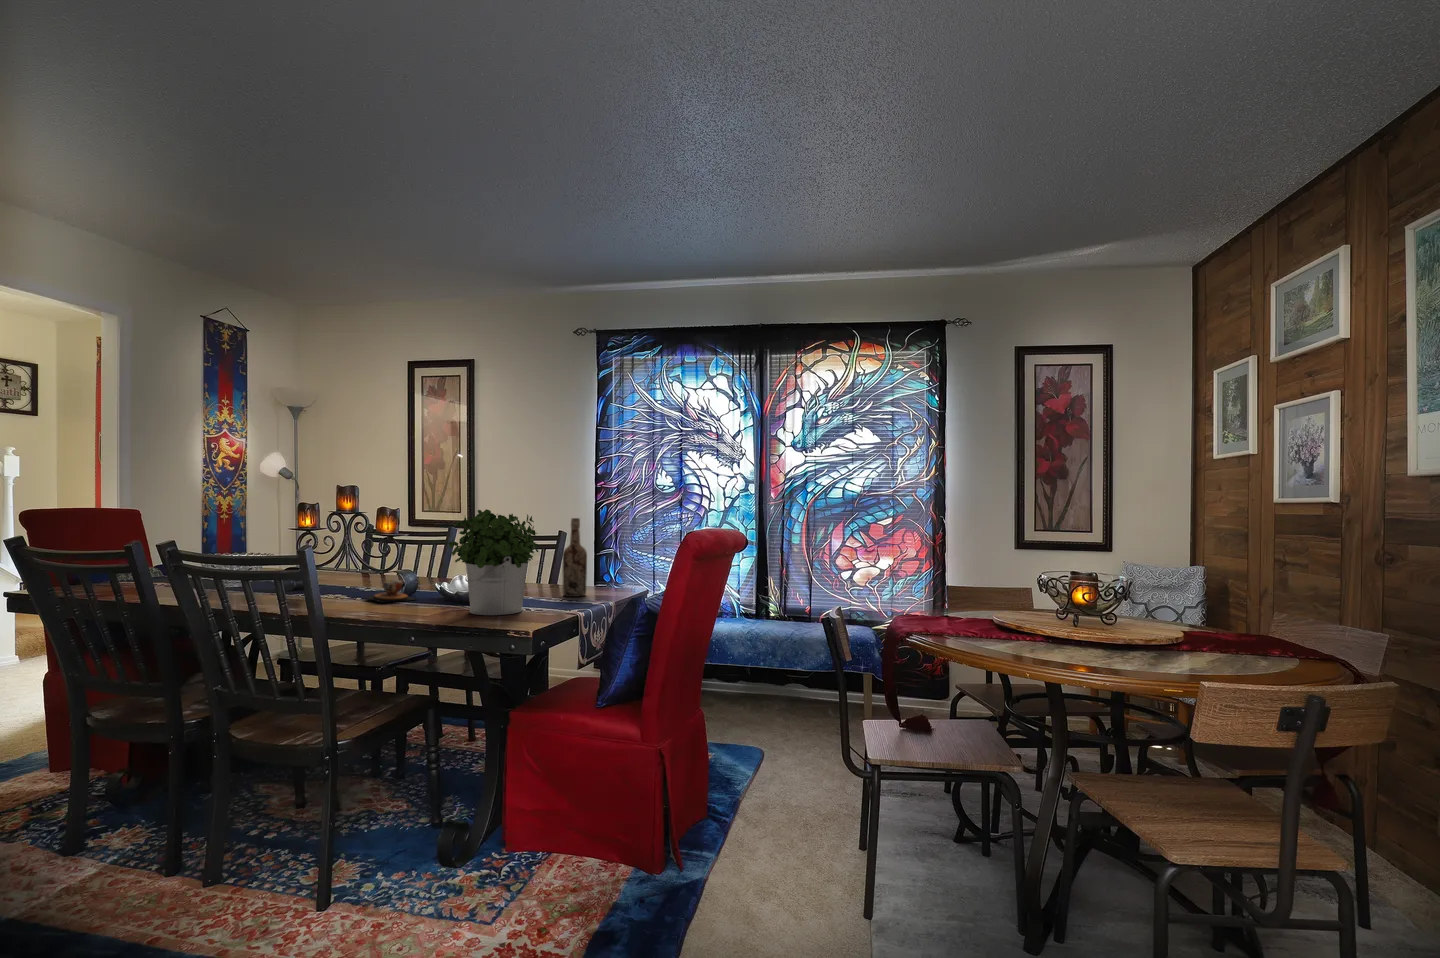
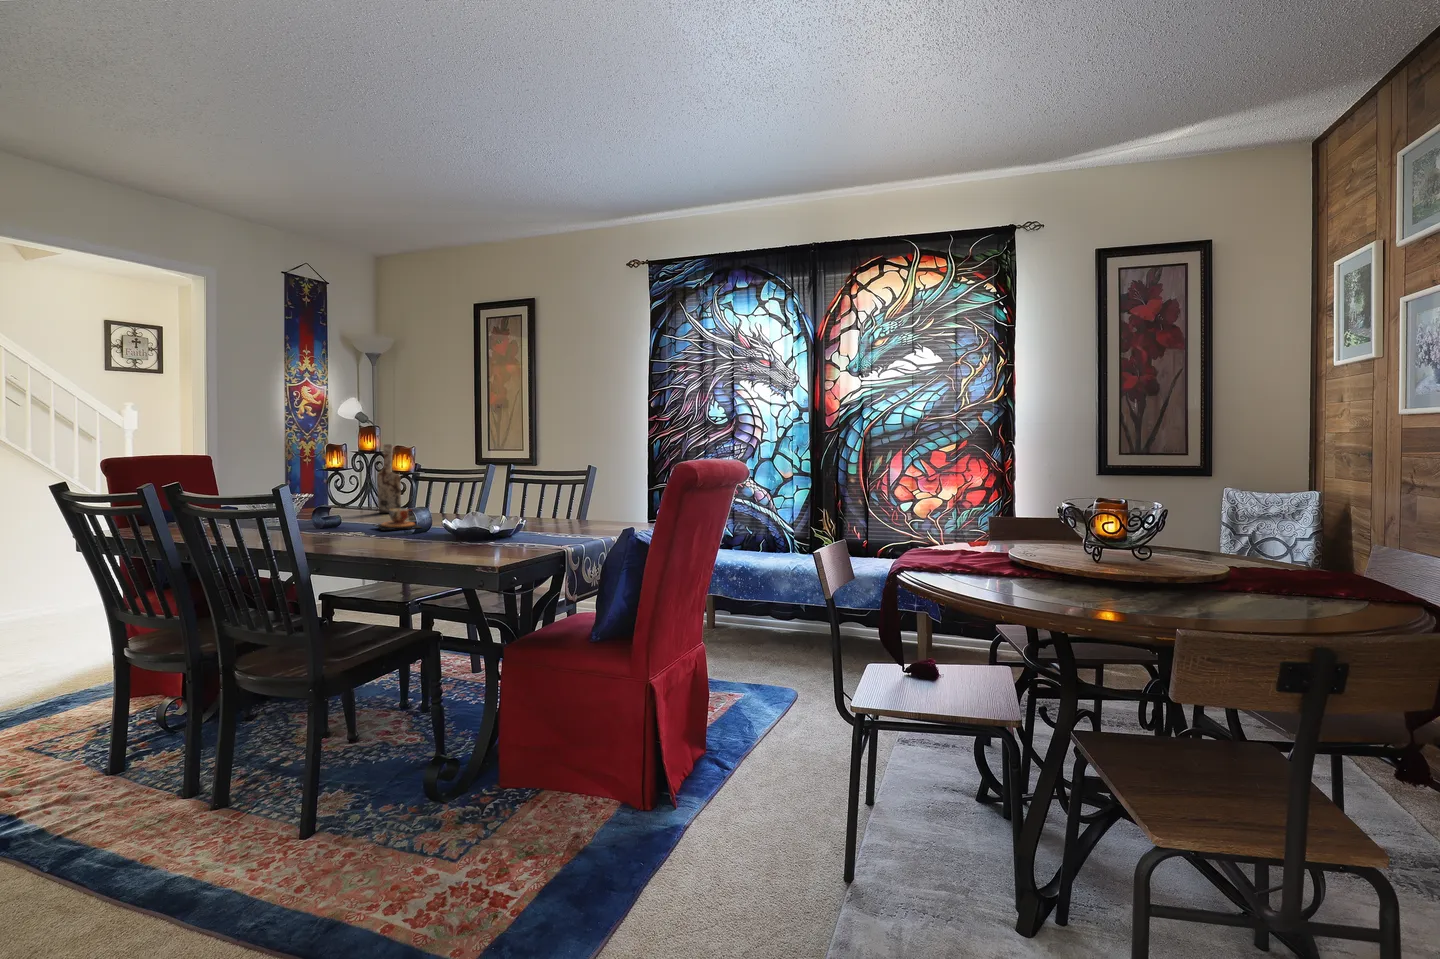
potted plant: present [448,509,538,615] -> none [429,429,529,541]
wine bottle: present [563,518,587,597] -> present [377,444,401,513]

